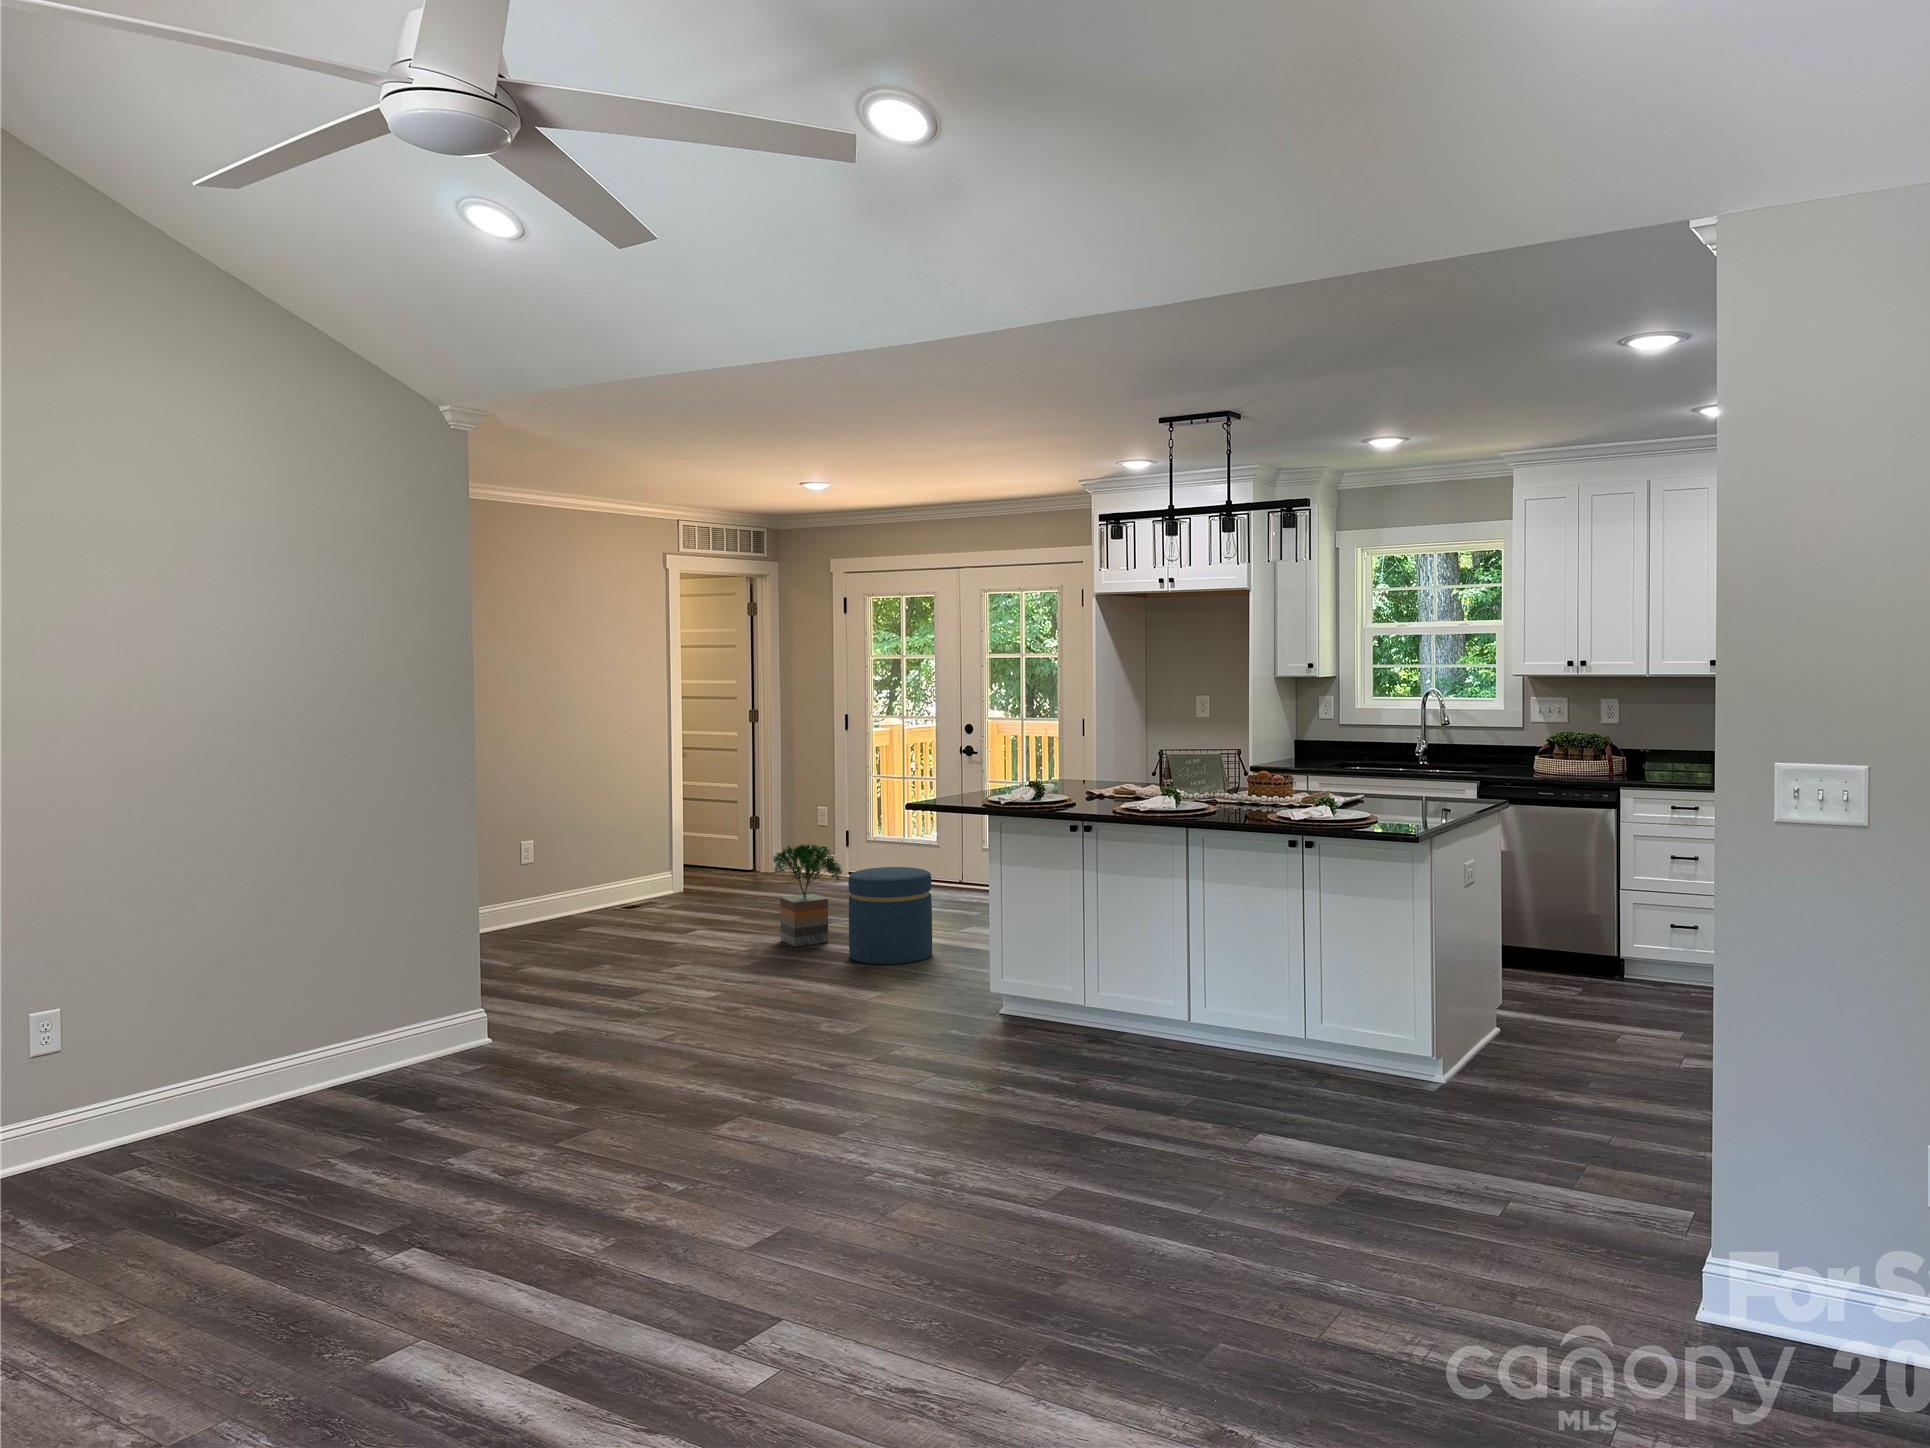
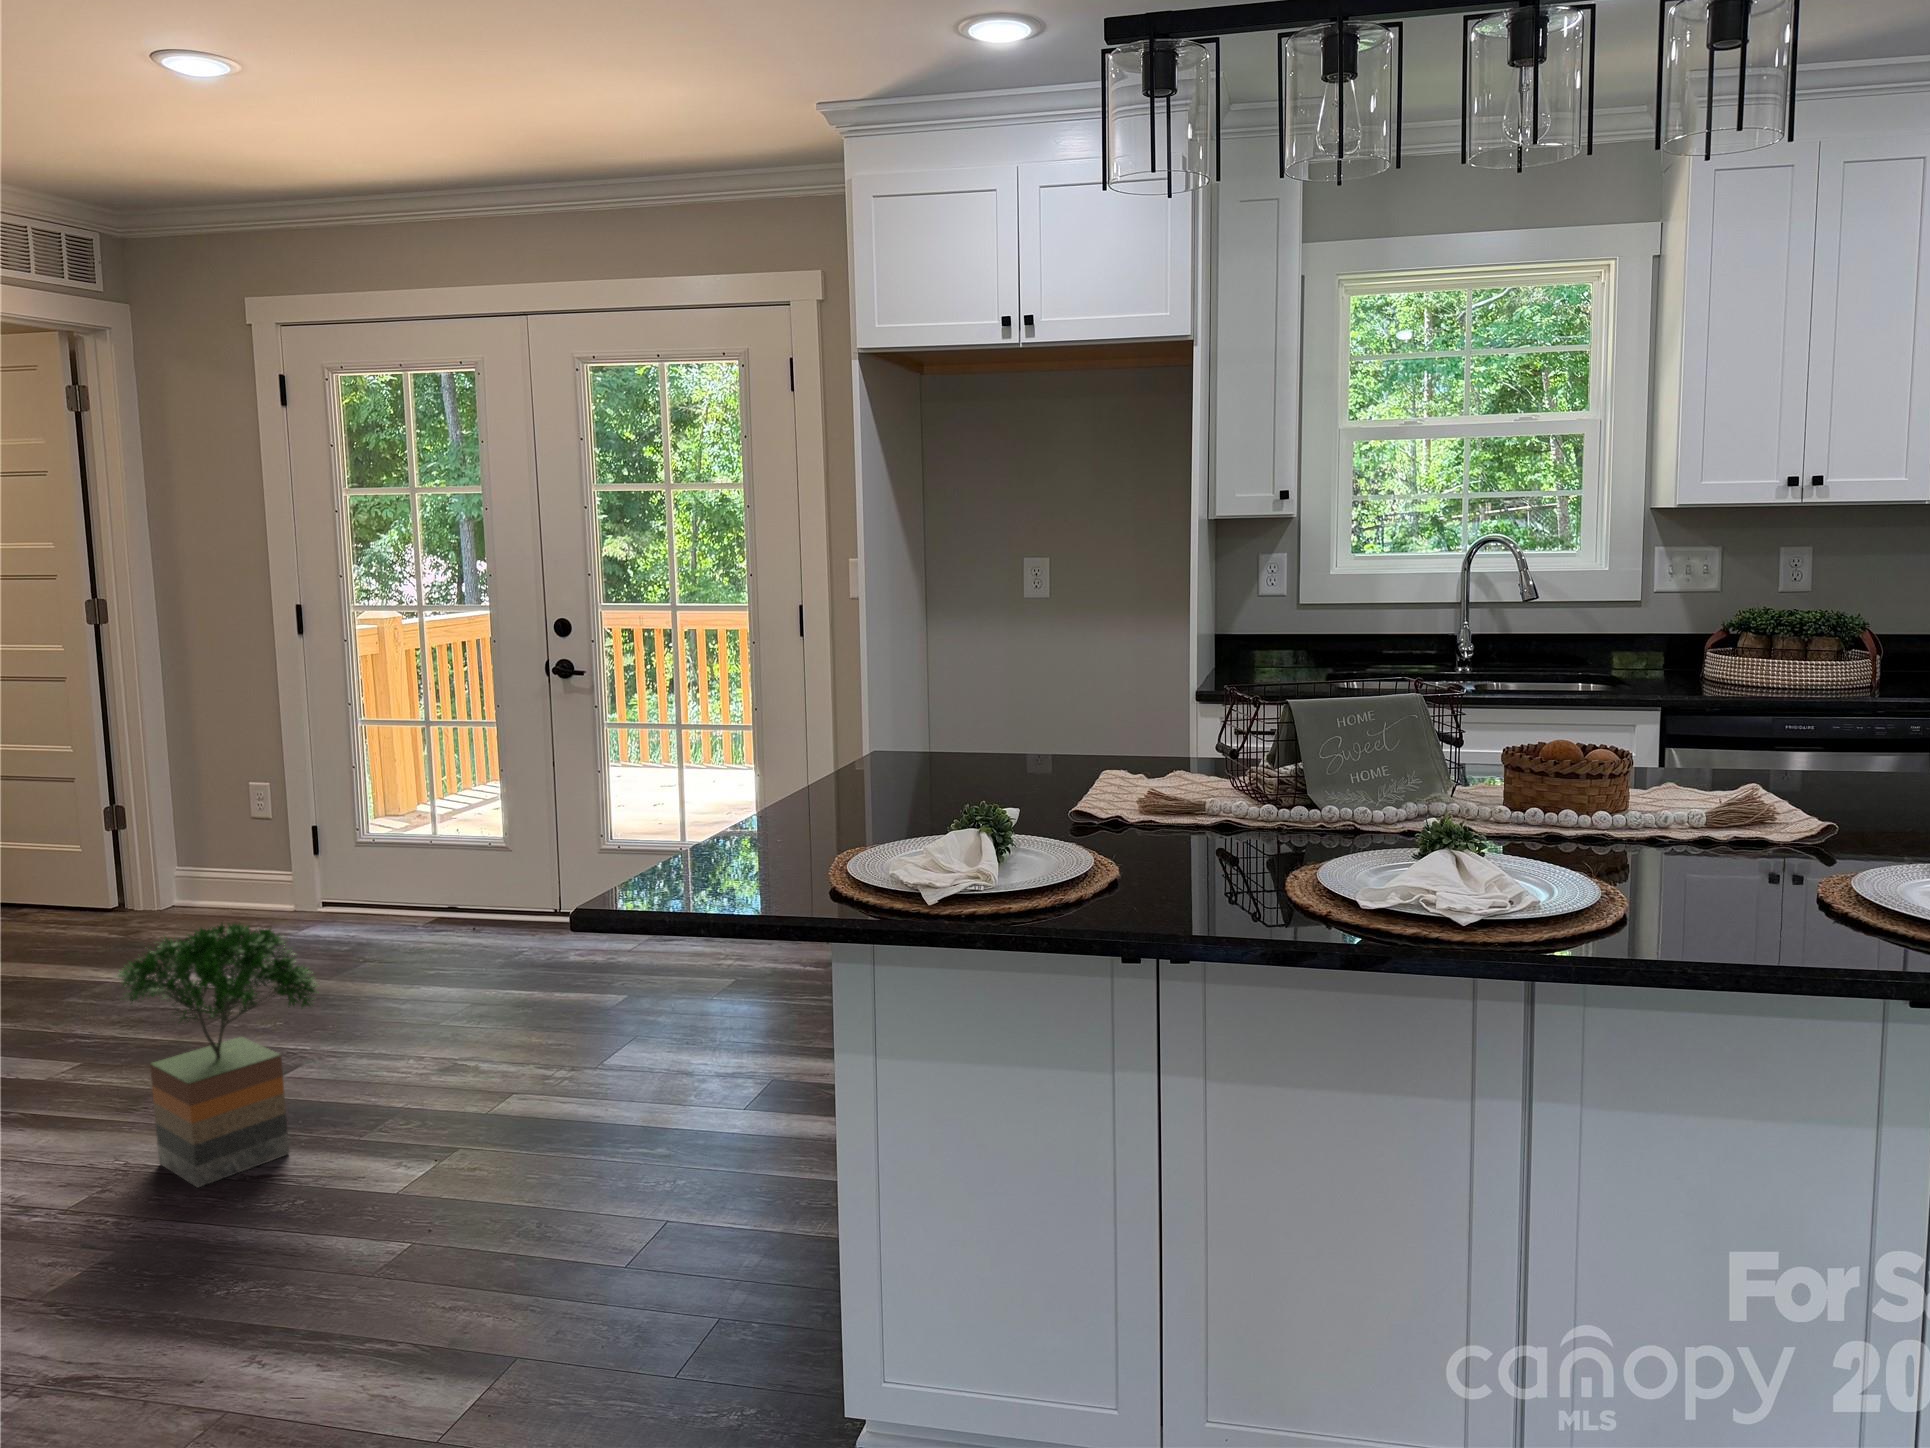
ottoman: present [848,867,932,964] -> none [337,971,566,1244]

